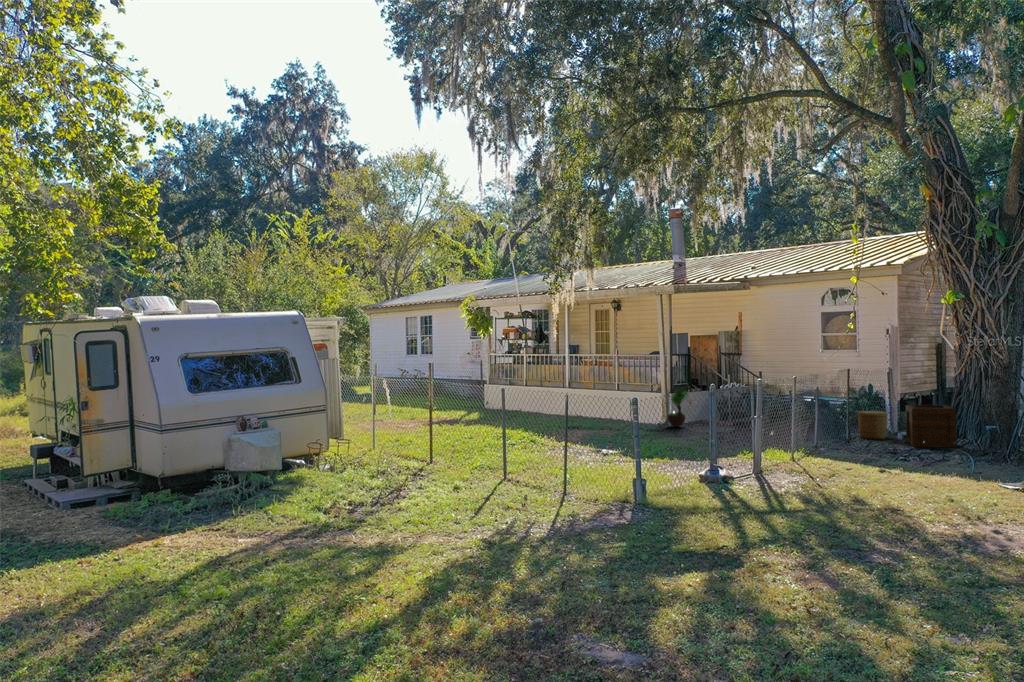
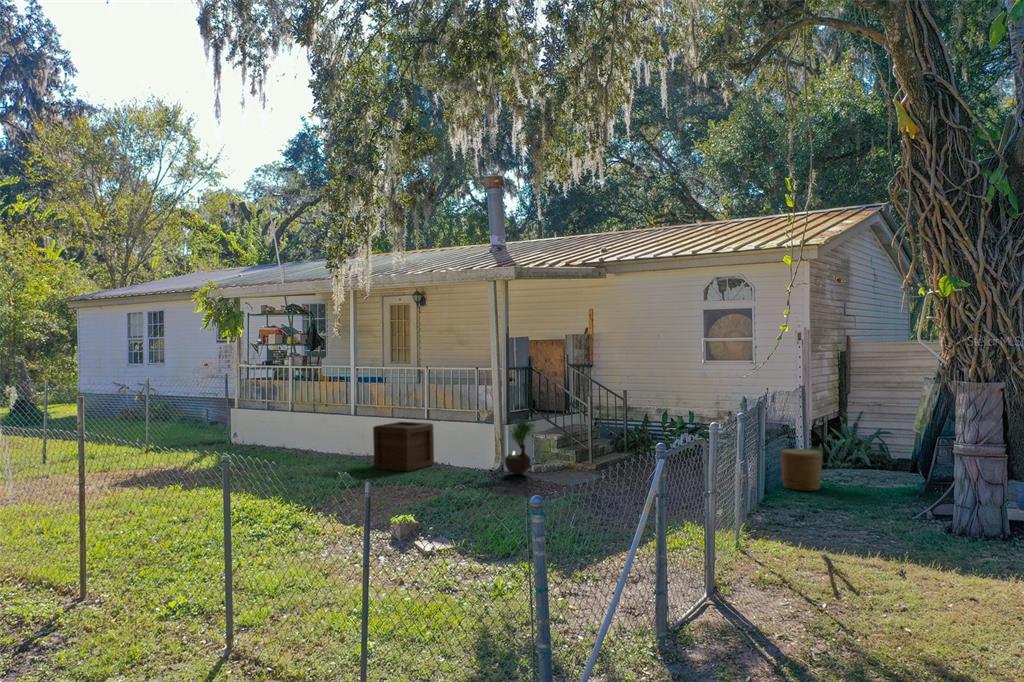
wooden crate: present [906,405,957,448] -> present [373,422,434,472]

